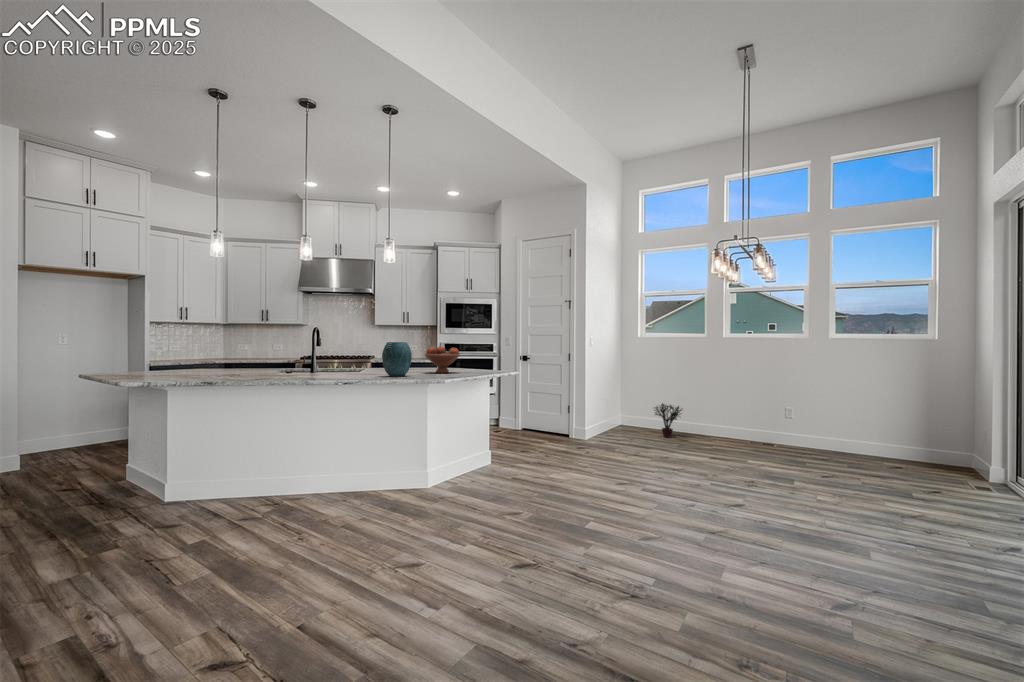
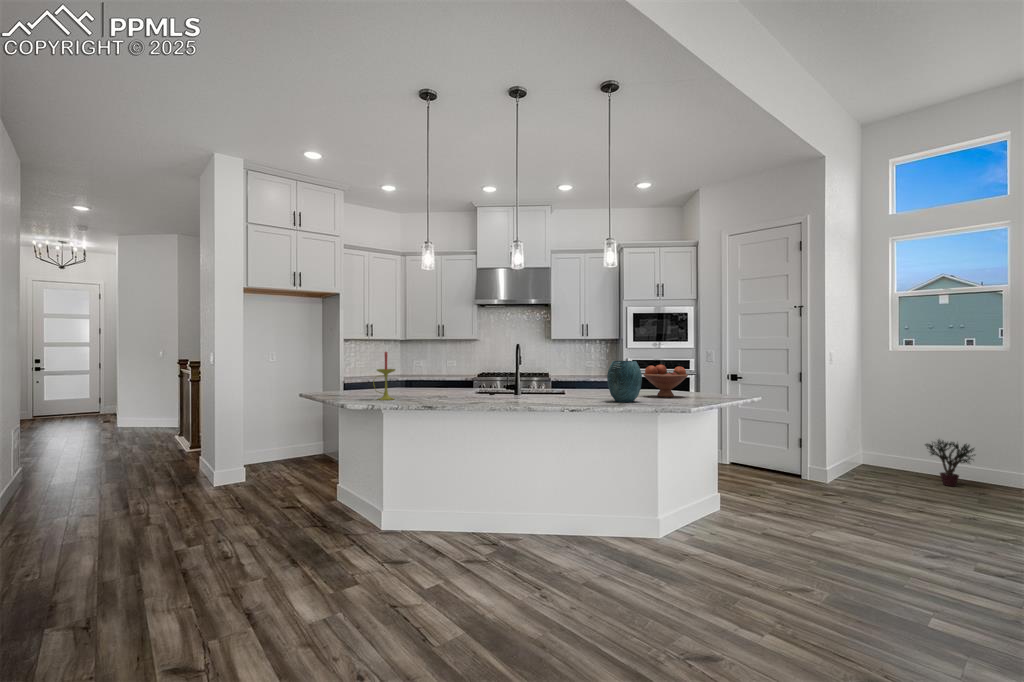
candle: none [152,332,179,379] -> present [373,352,395,400]

